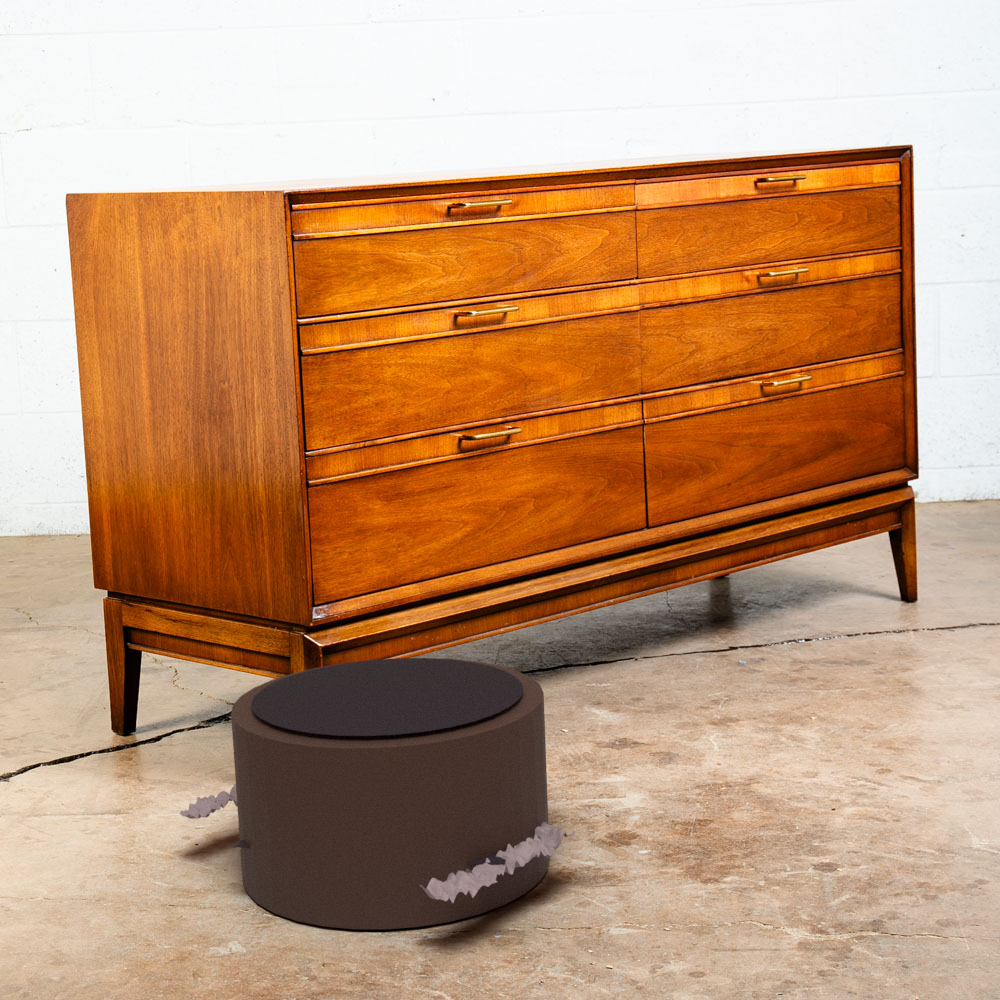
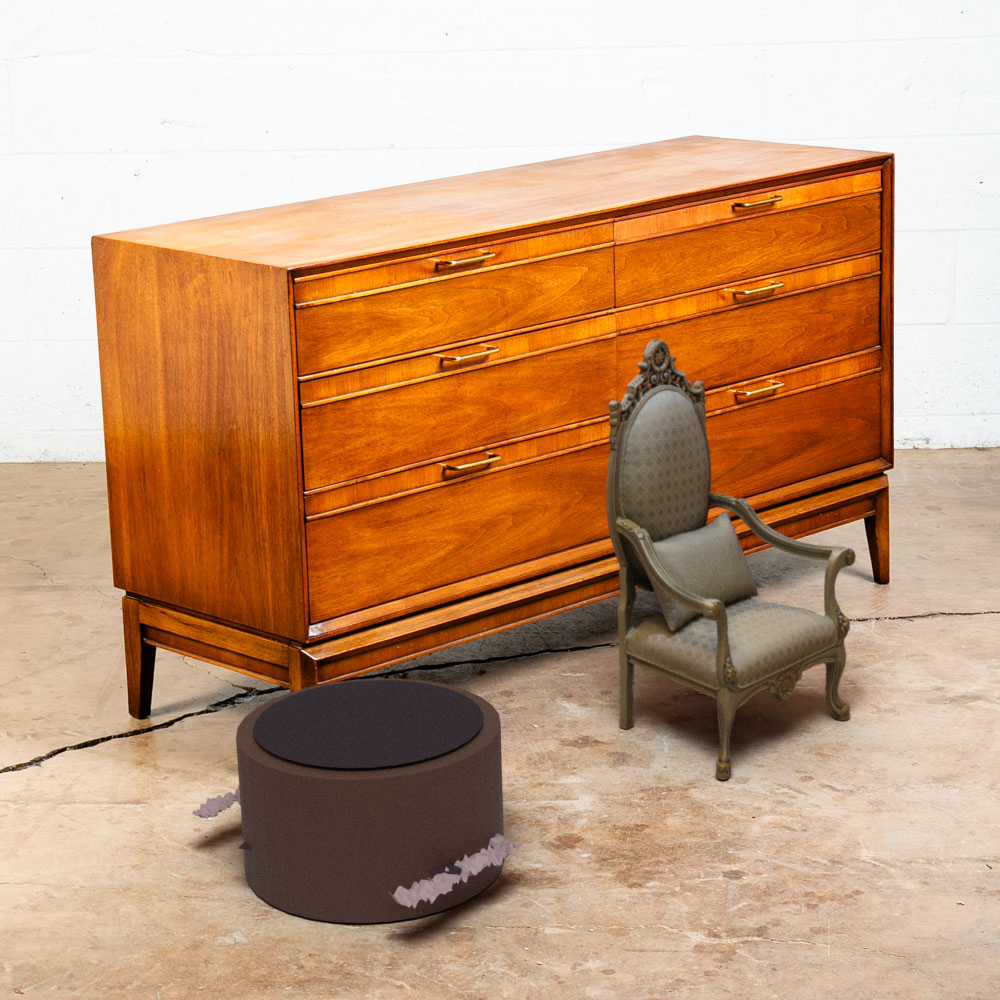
armchair: none [630,138,915,774] -> present [606,339,856,780]

